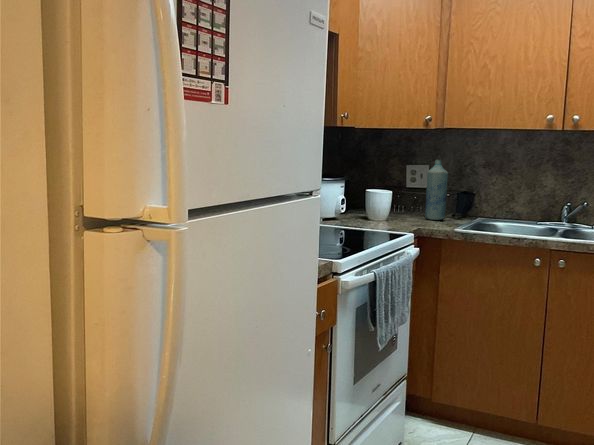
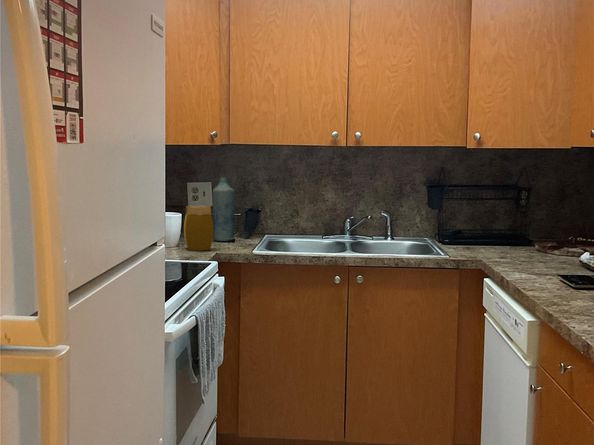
jar: none [394,184,420,225] -> present [184,205,213,251]

